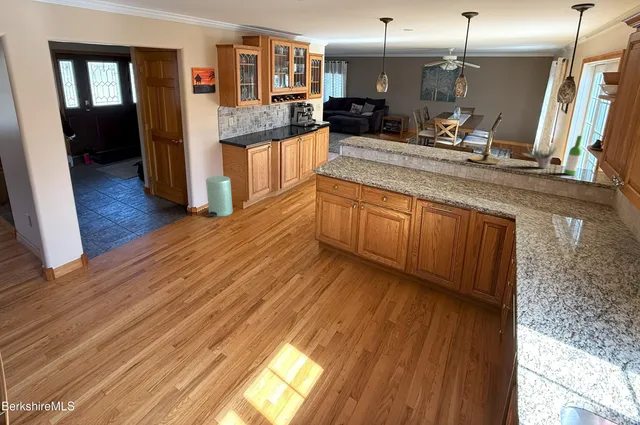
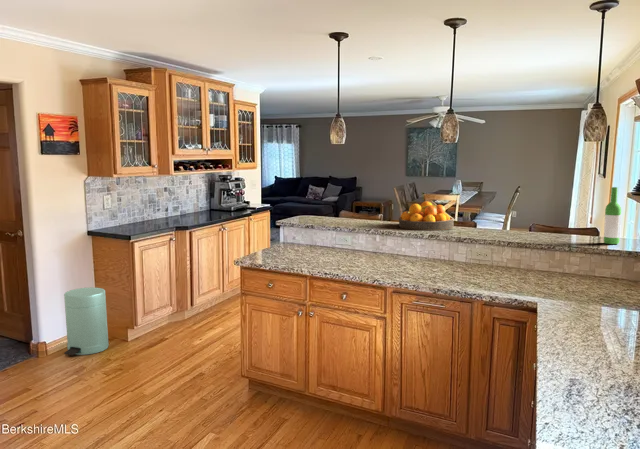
candle holder: present [470,130,500,164] -> none [470,187,514,237]
fruit bowl: none [421,135,458,156] -> present [399,201,454,231]
succulent plant: present [522,144,556,168] -> none [541,194,589,238]

